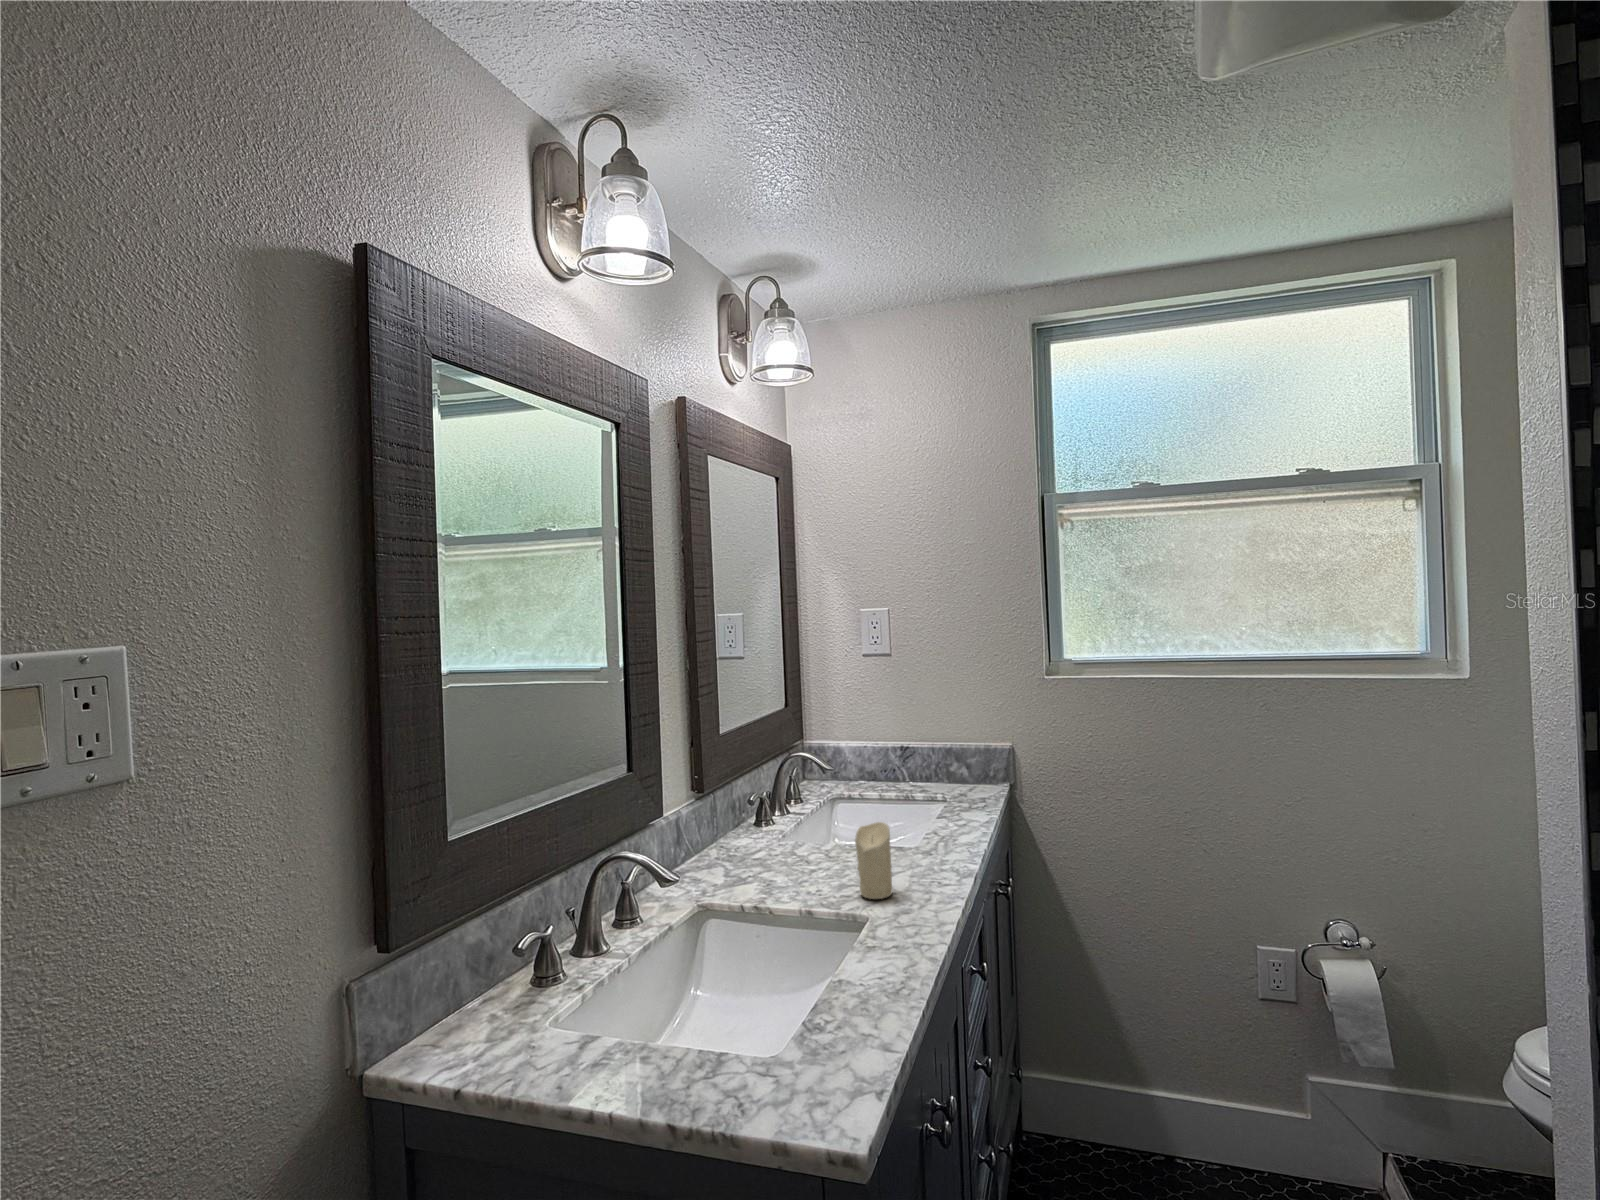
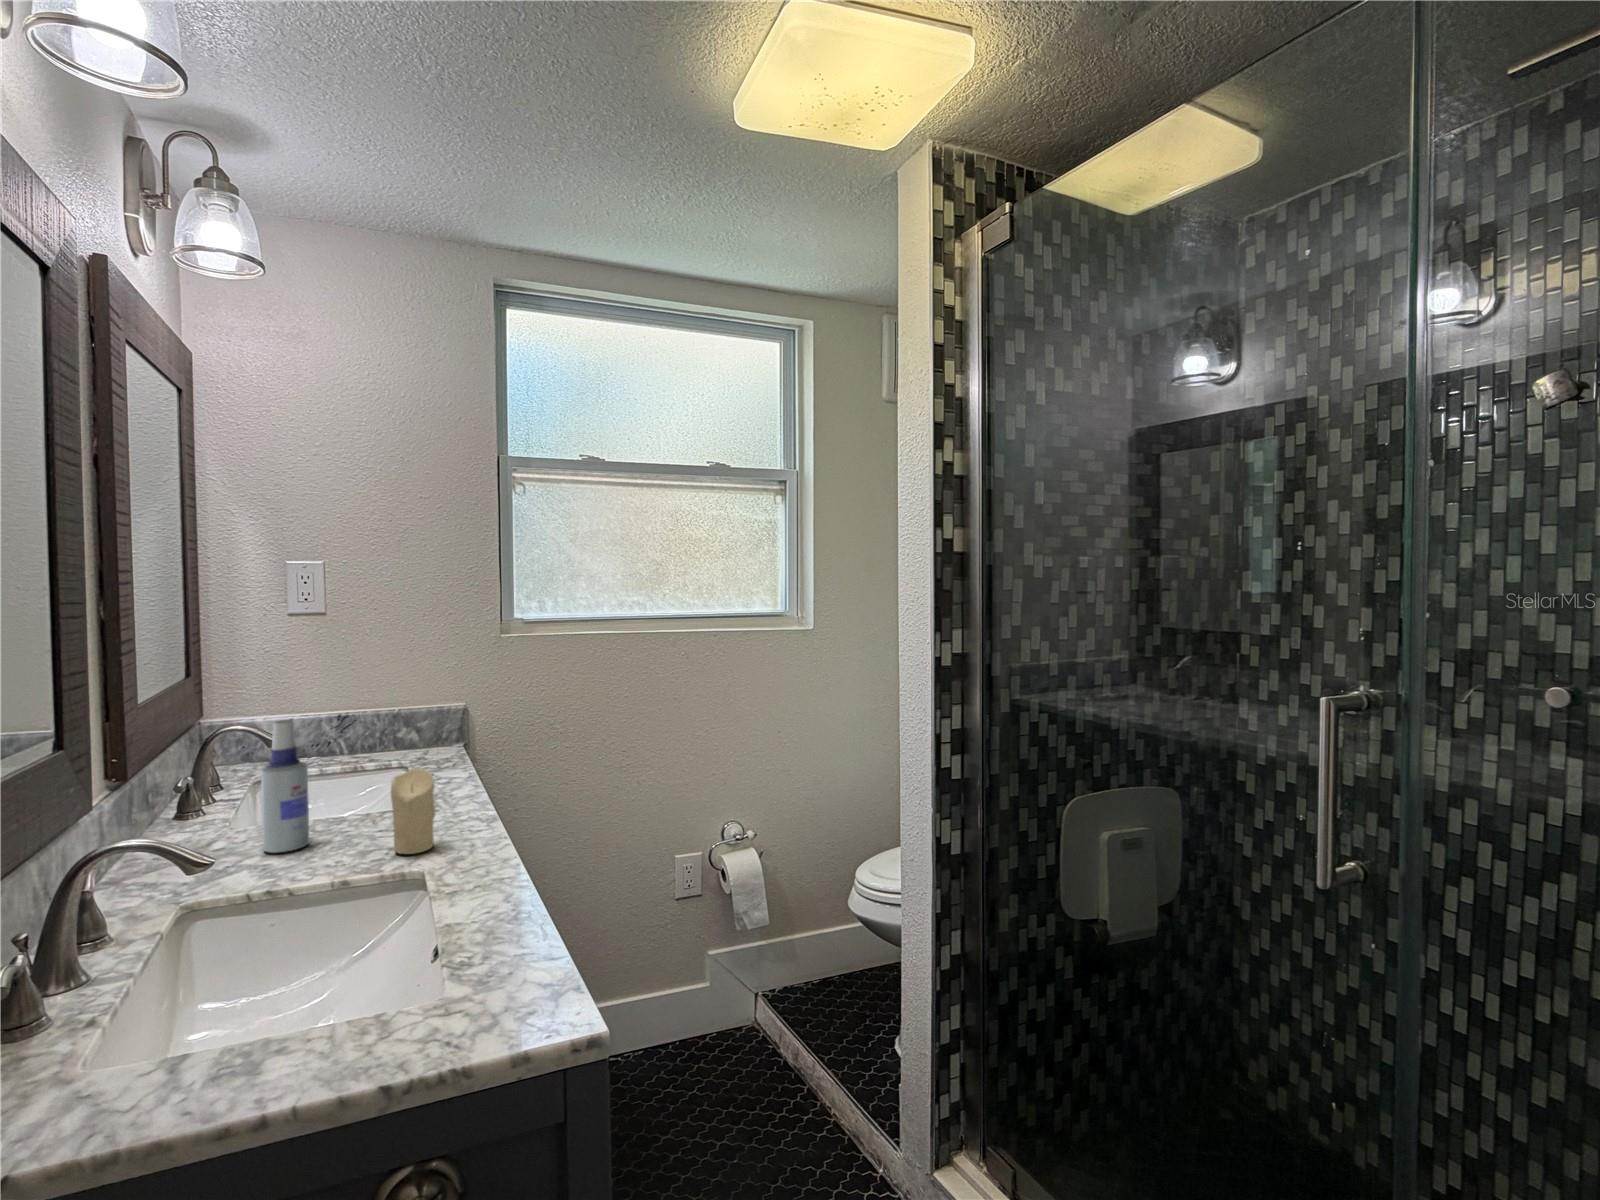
spray bottle: none [782,763,817,872] -> present [261,720,310,853]

